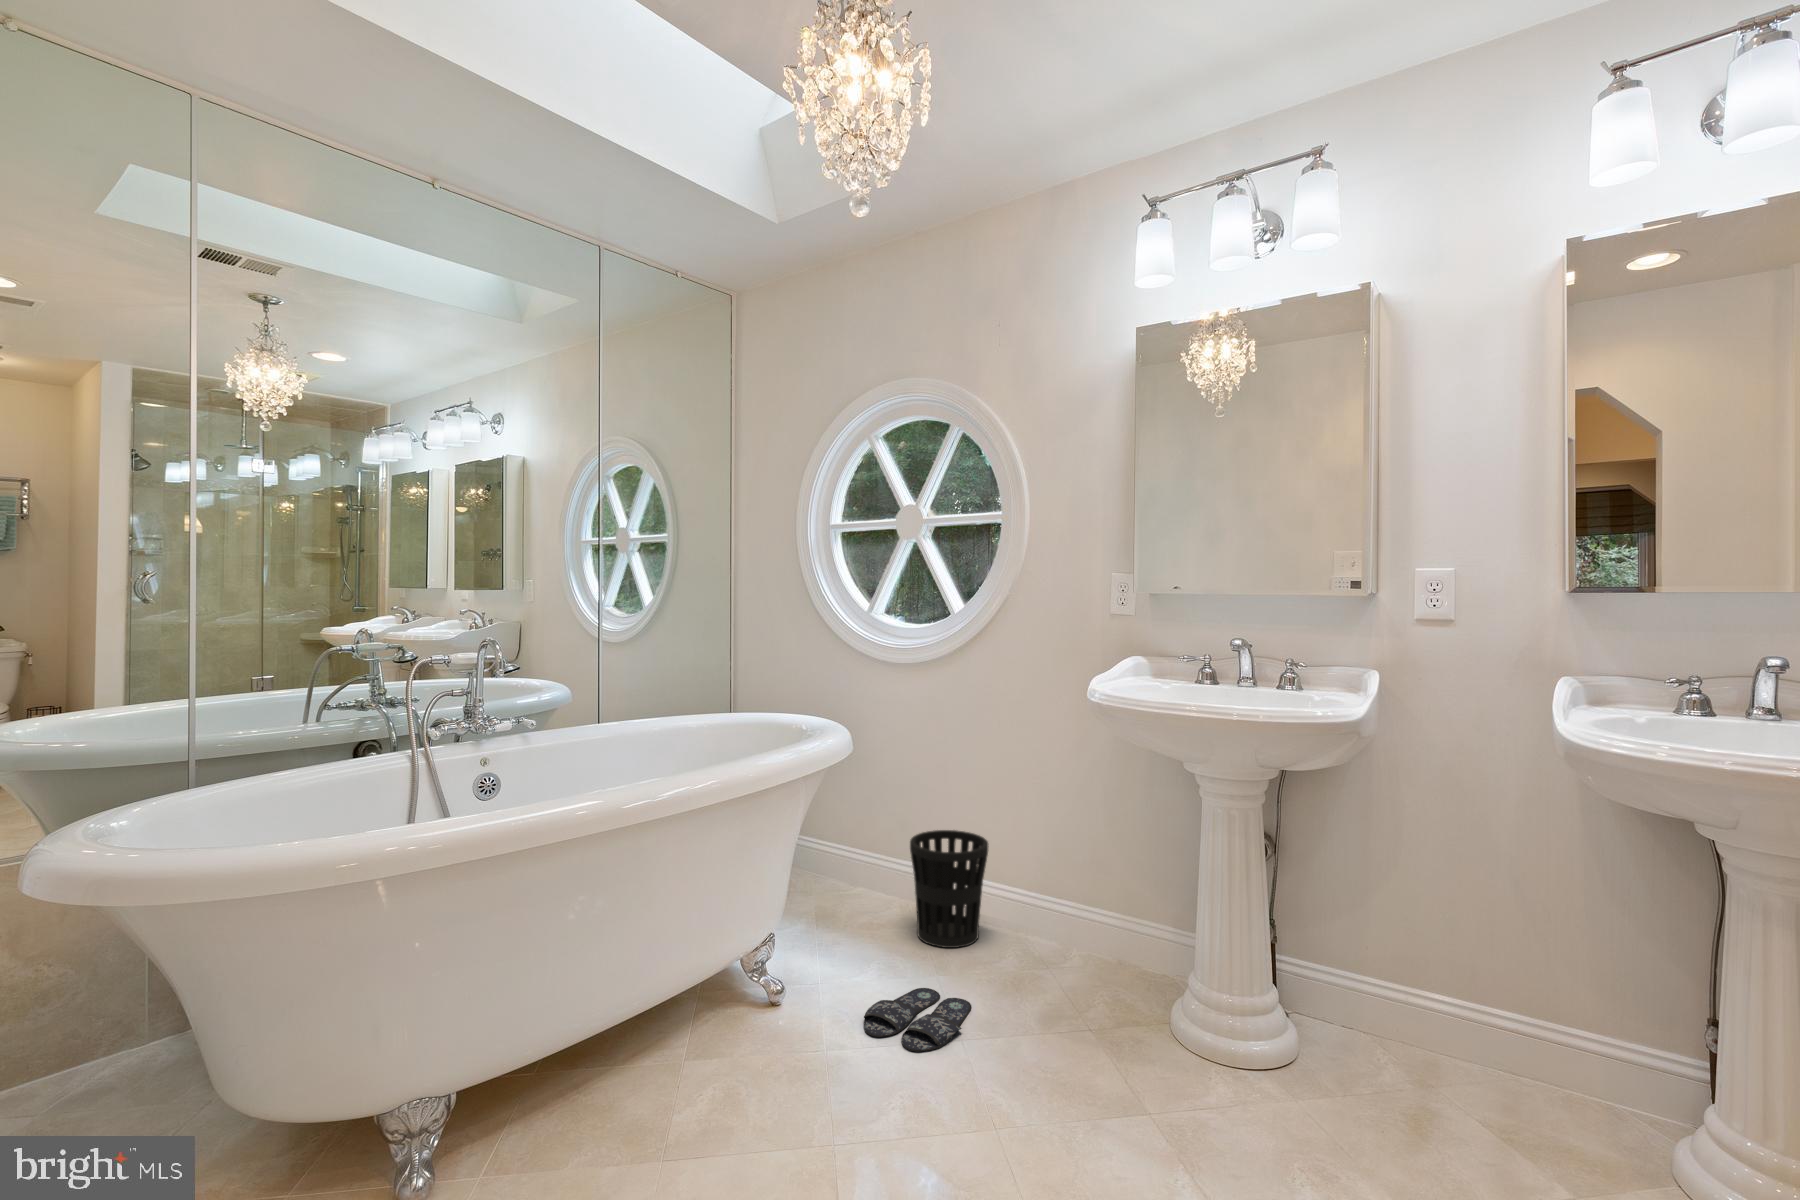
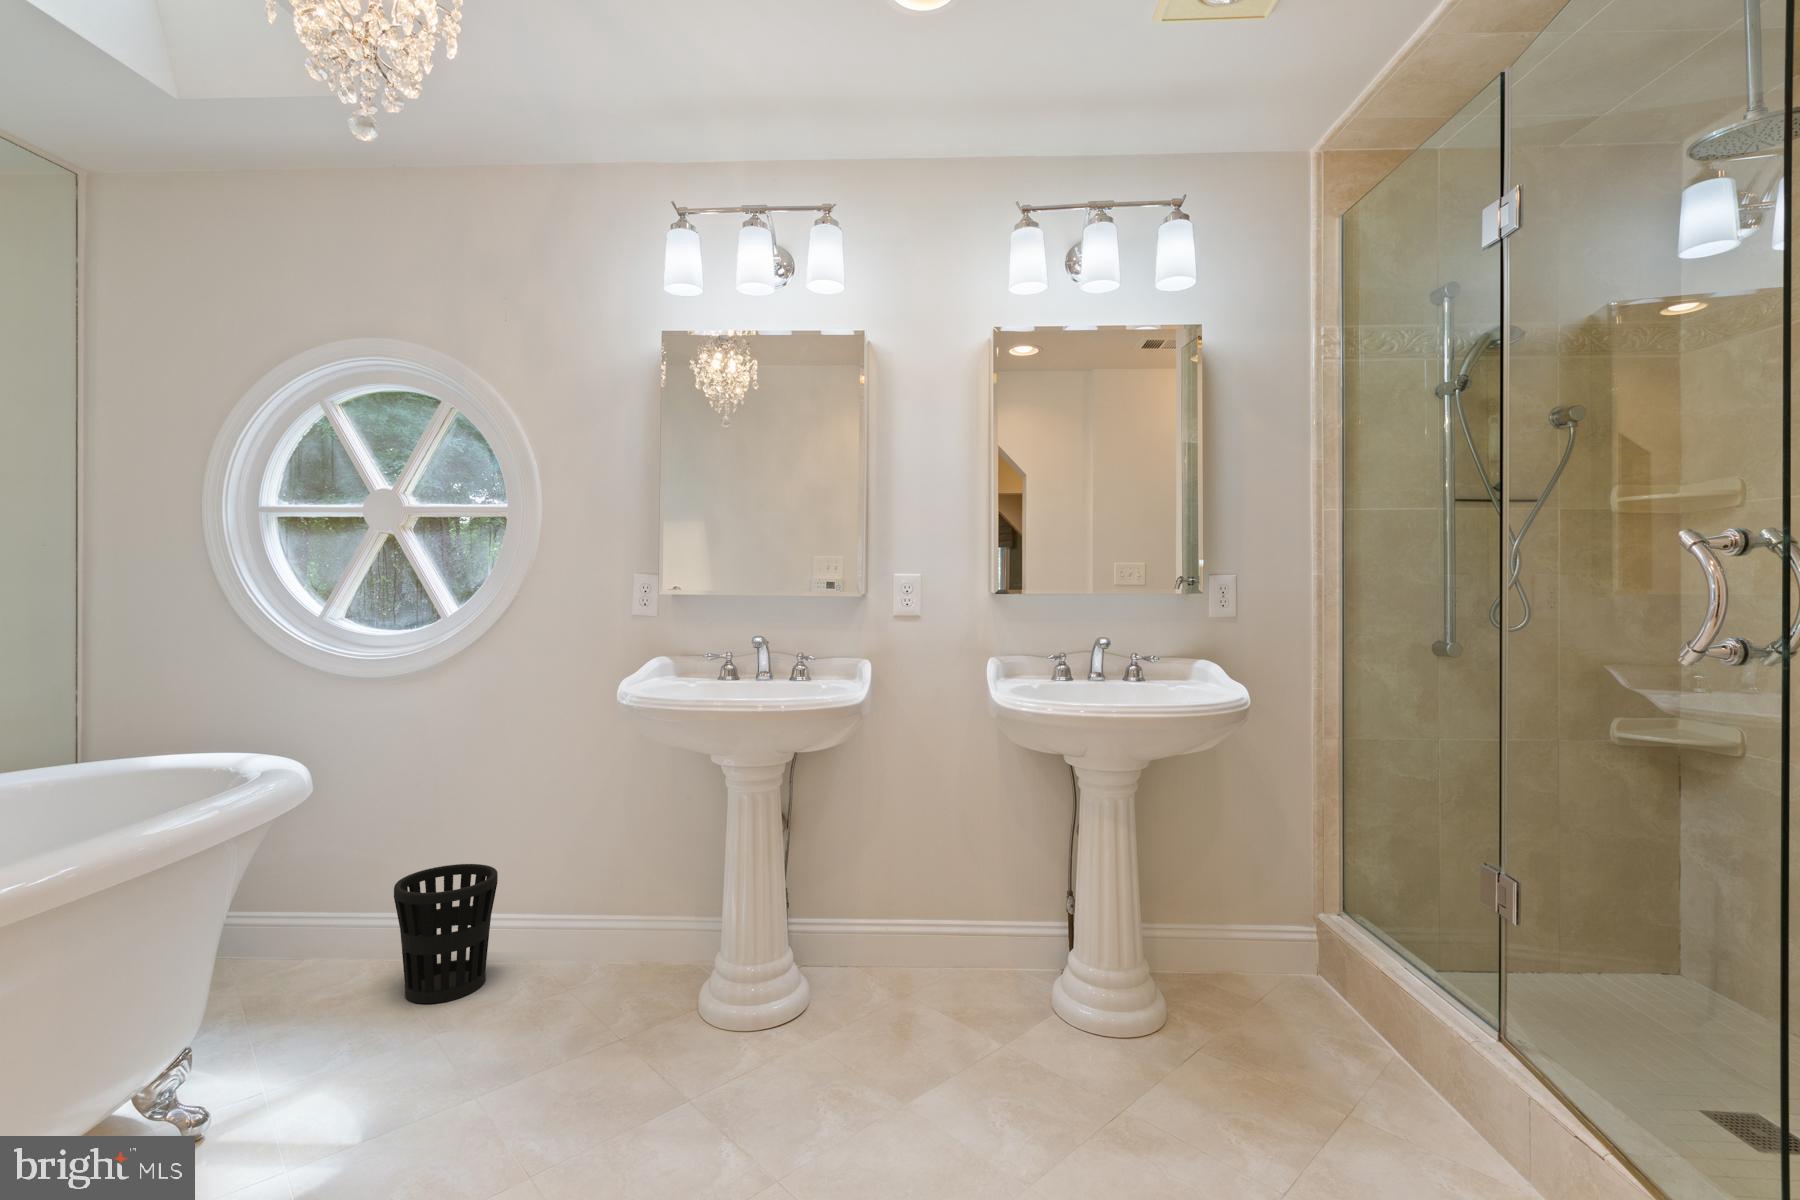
slippers: present [864,988,971,1052] -> none [342,1052,487,1133]

